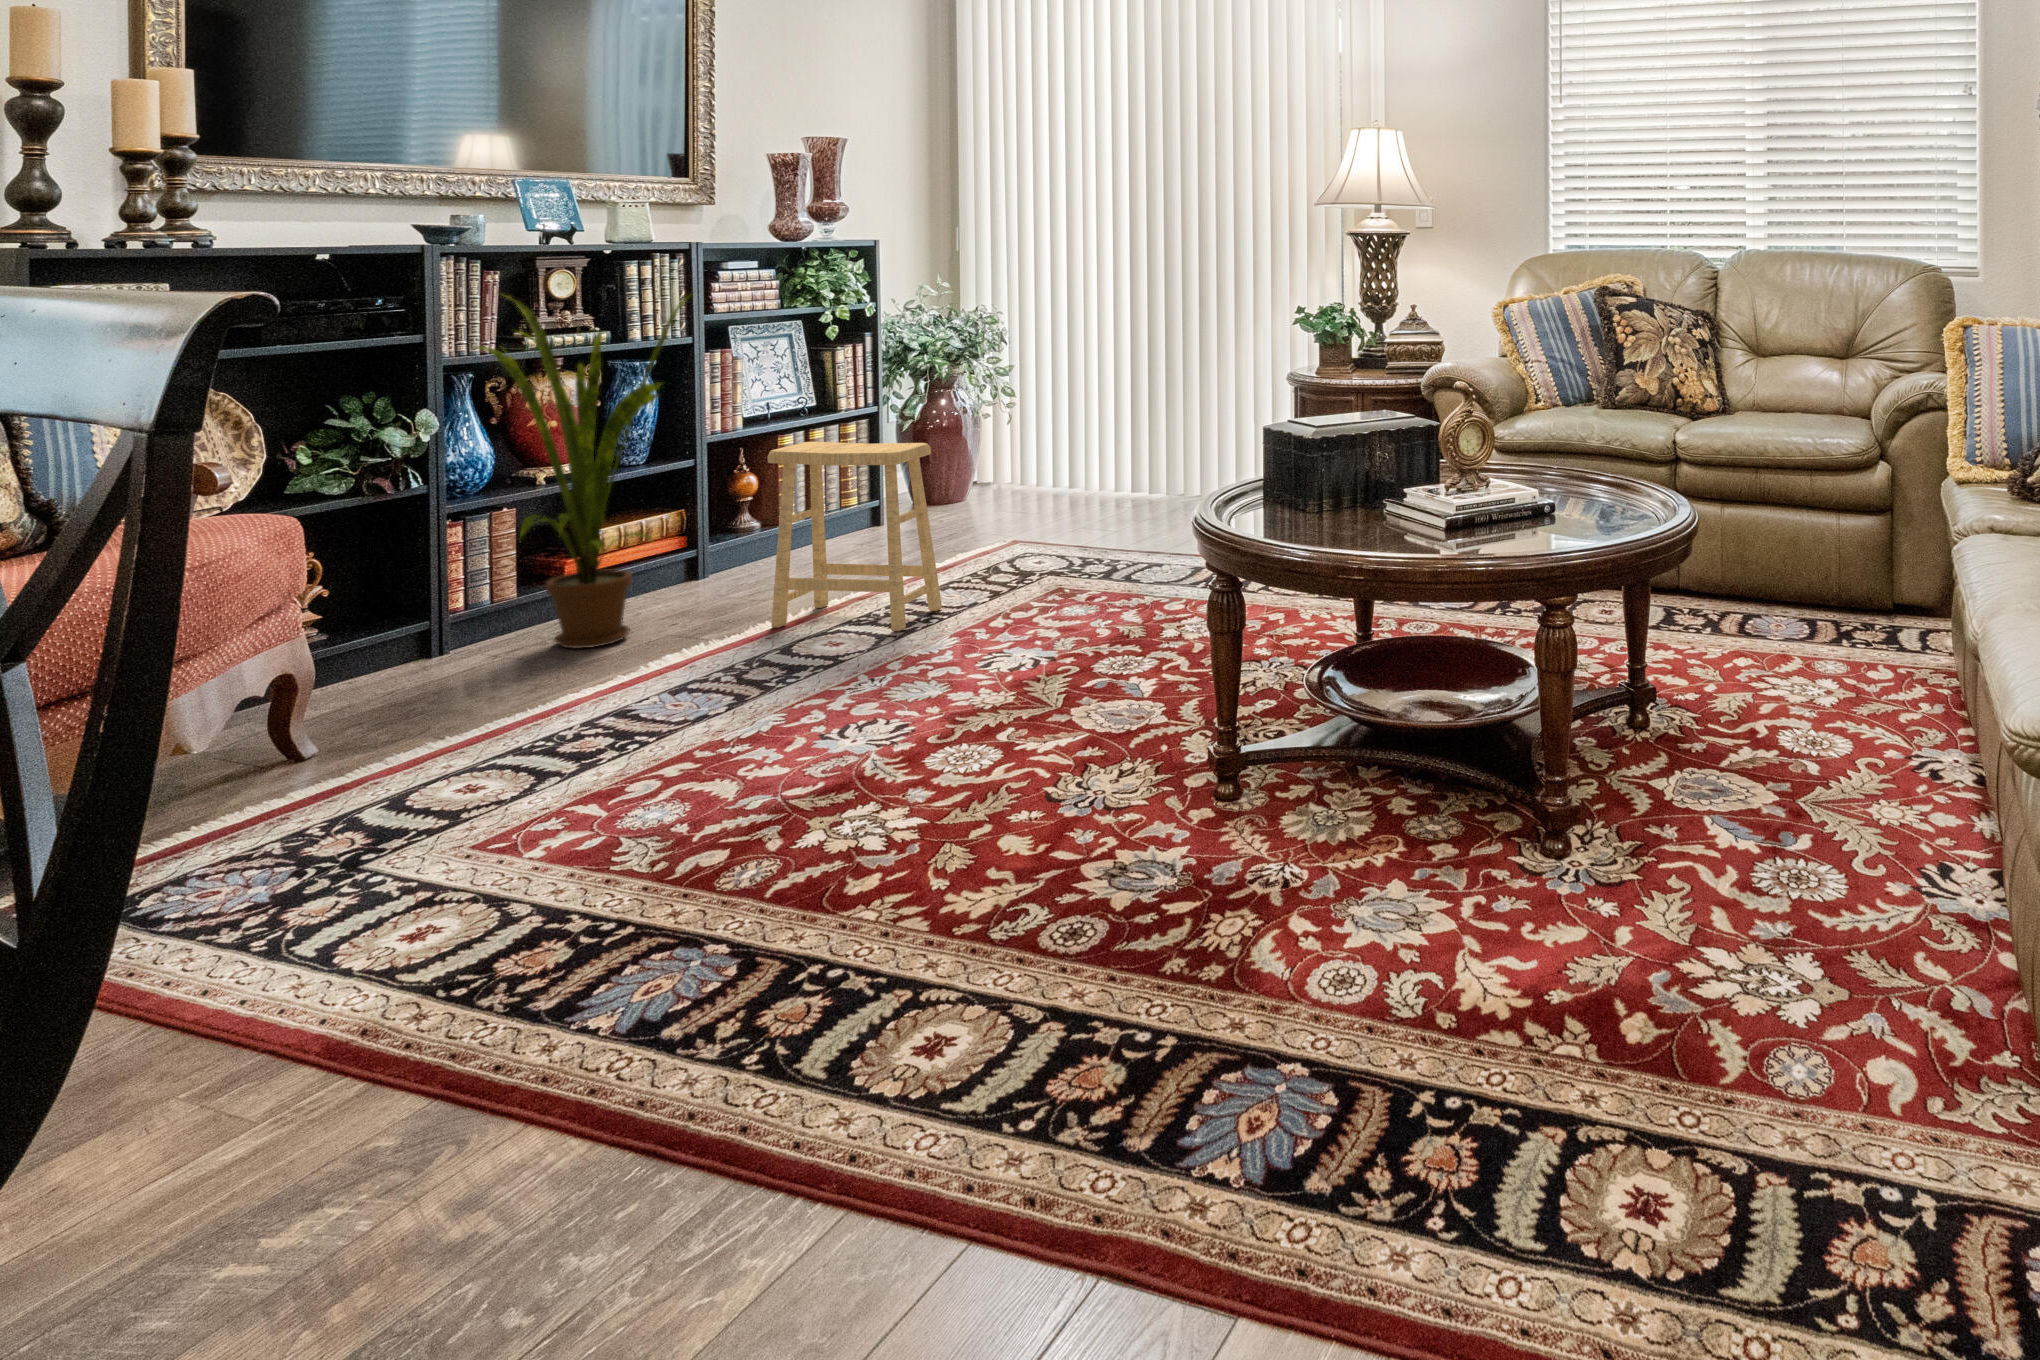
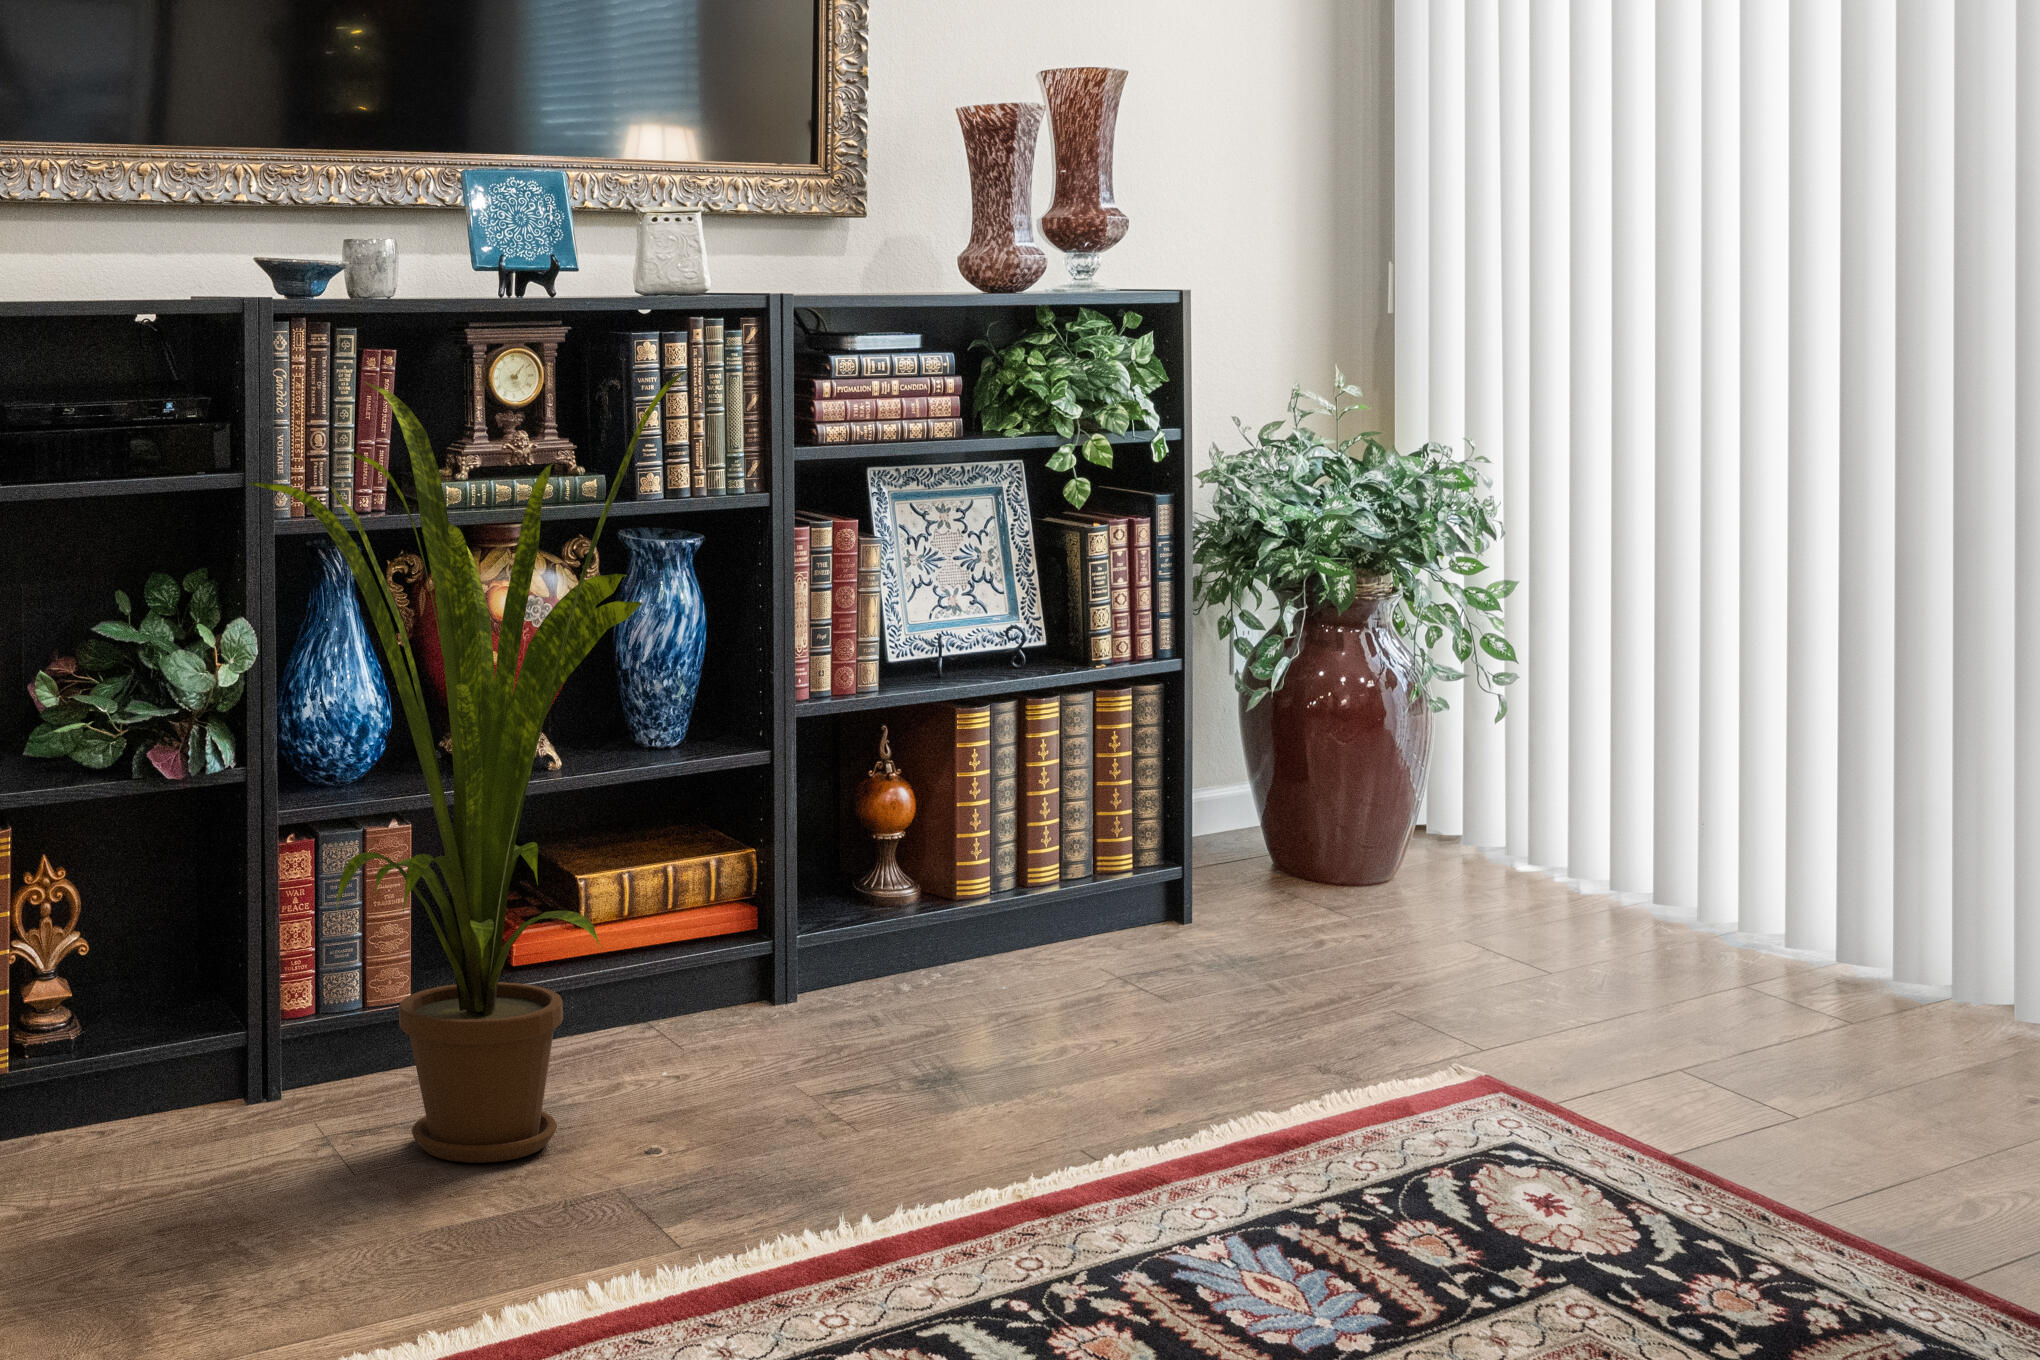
footstool: present [768,442,942,631] -> none [833,731,1247,1262]

